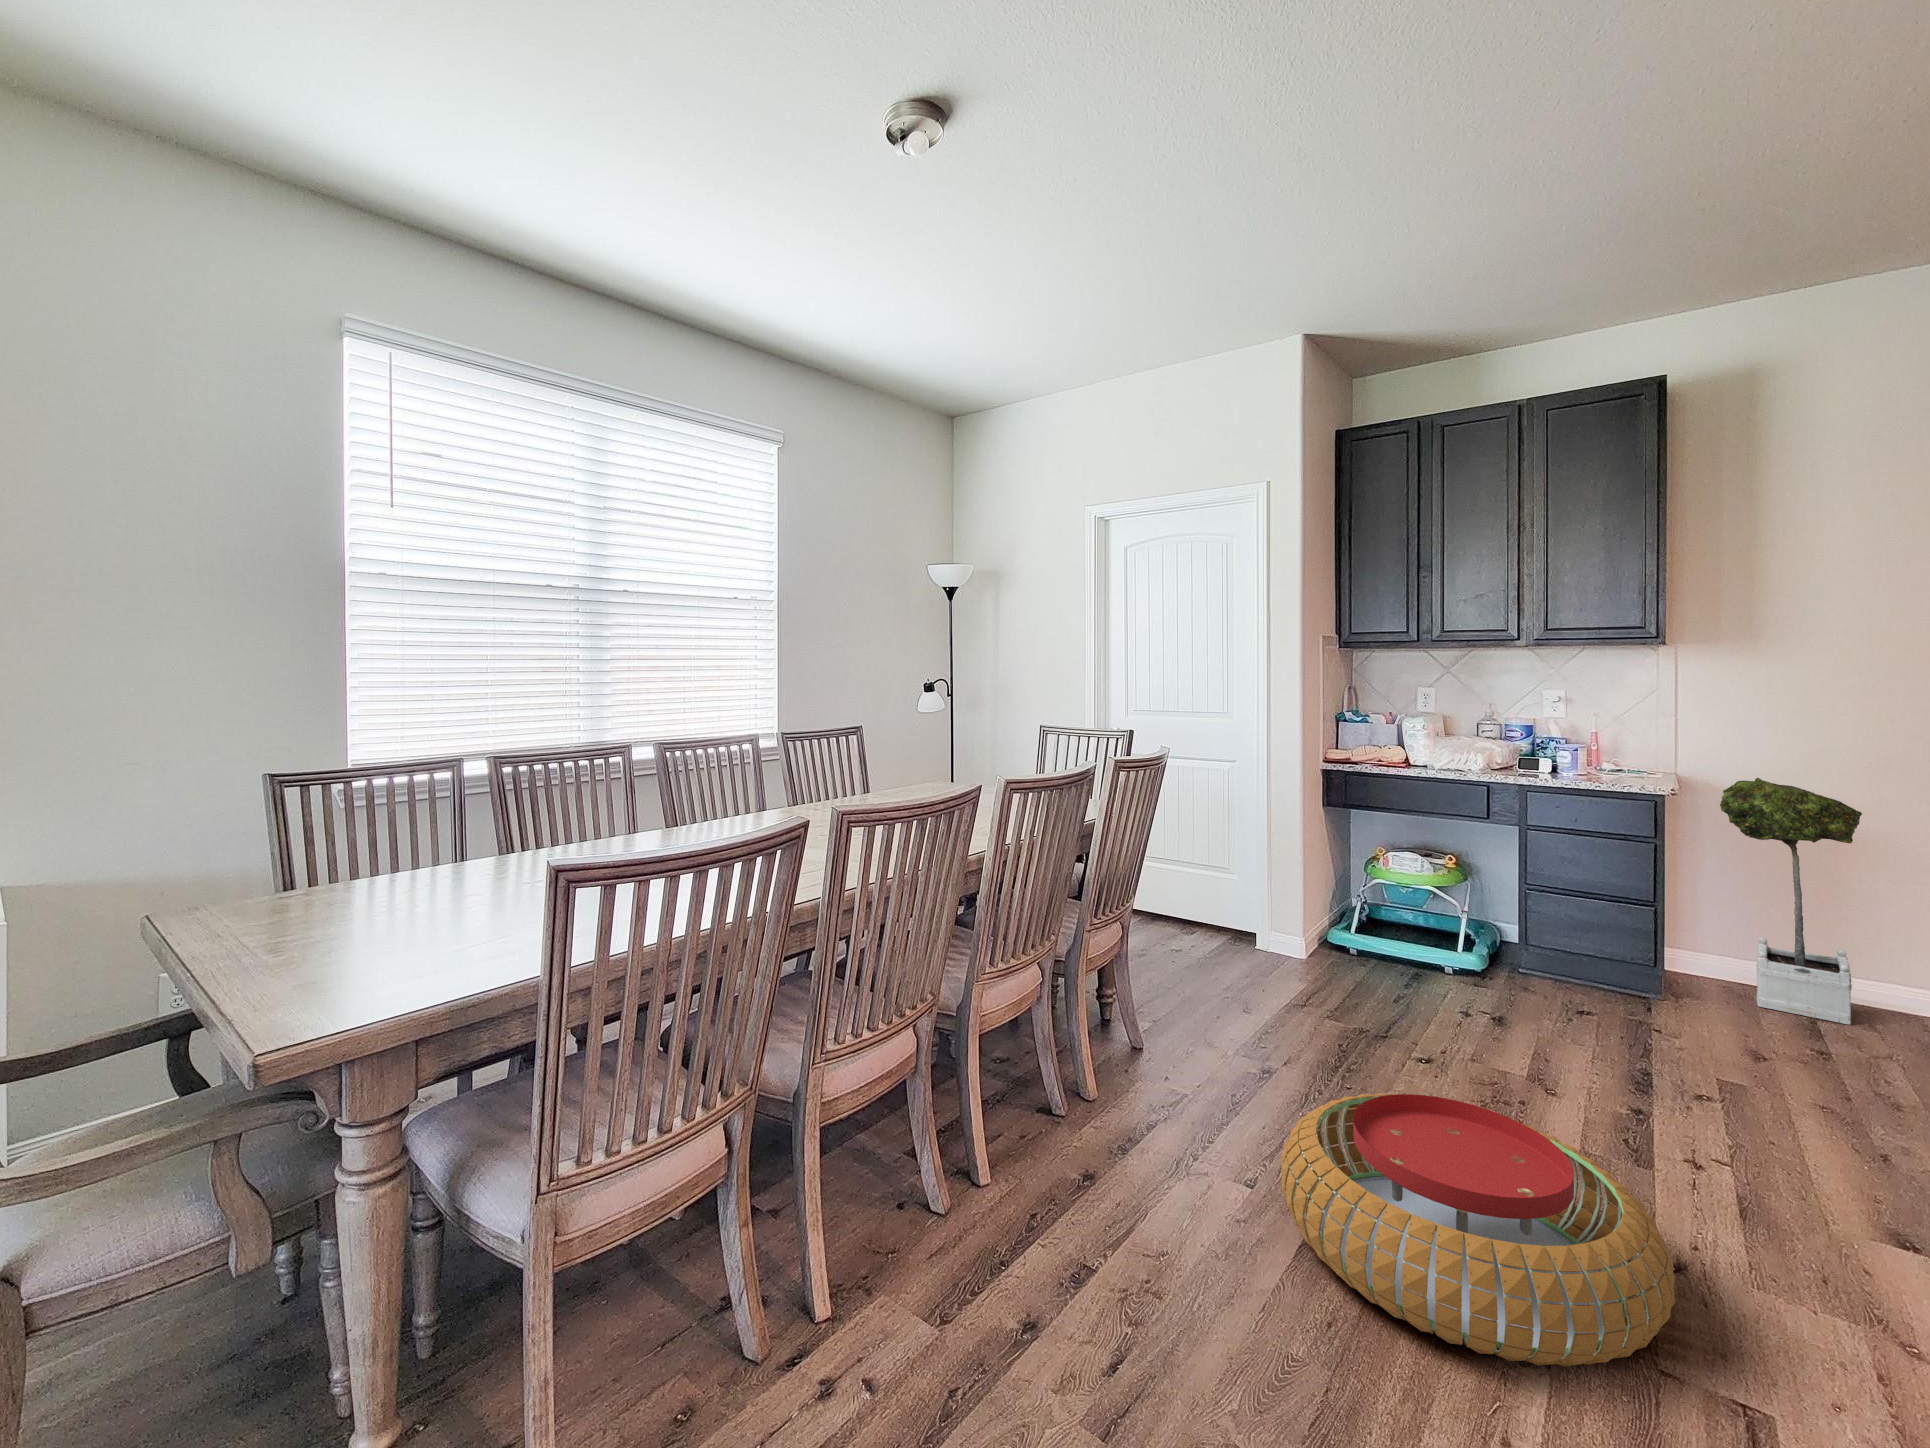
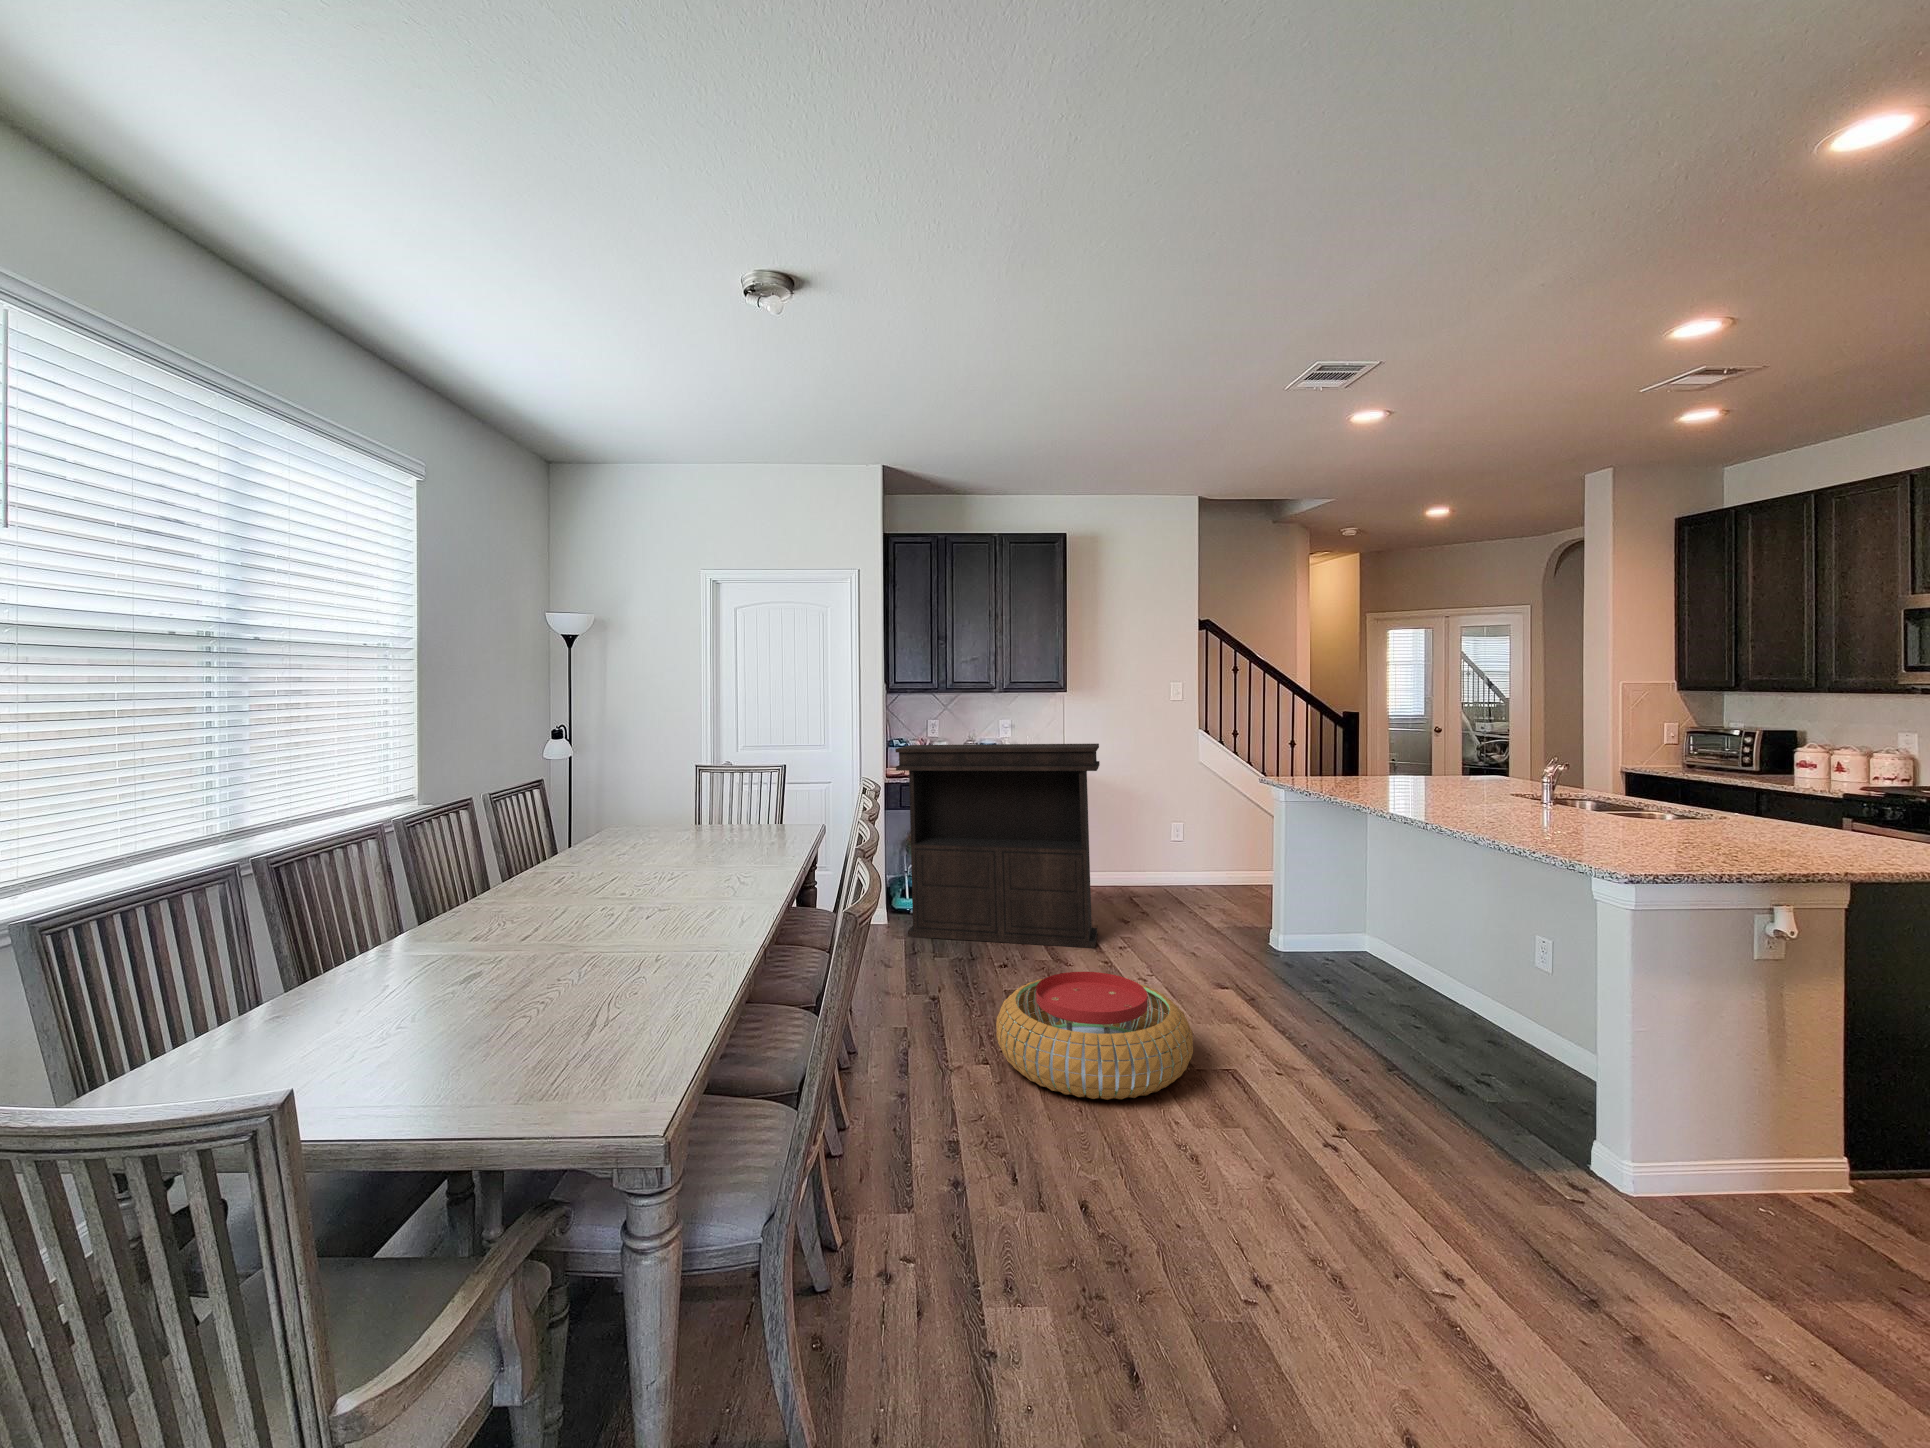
console table: none [1304,719,1684,1081] -> present [895,744,1100,948]
potted tree: present [1720,778,1862,1025] -> none [1091,766,1149,897]

